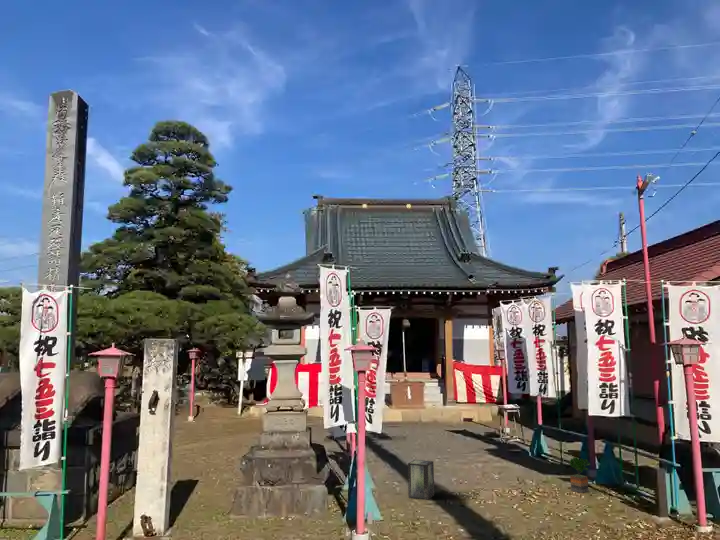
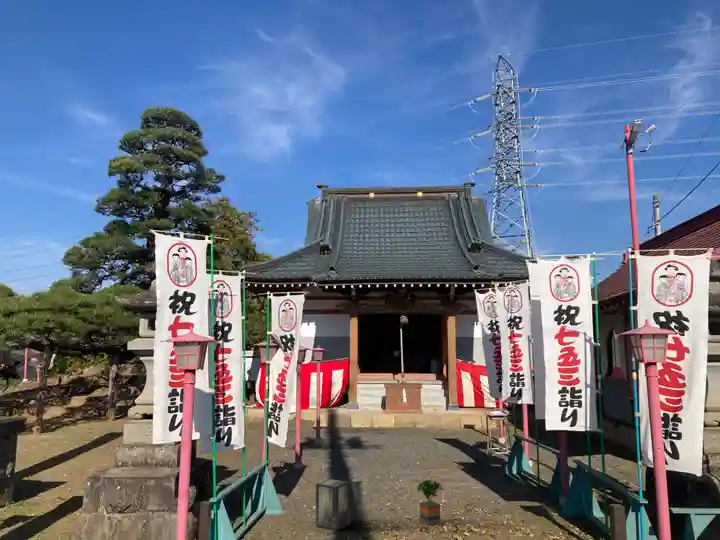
potted tree: present [570,457,590,493] -> present [417,480,444,525]

